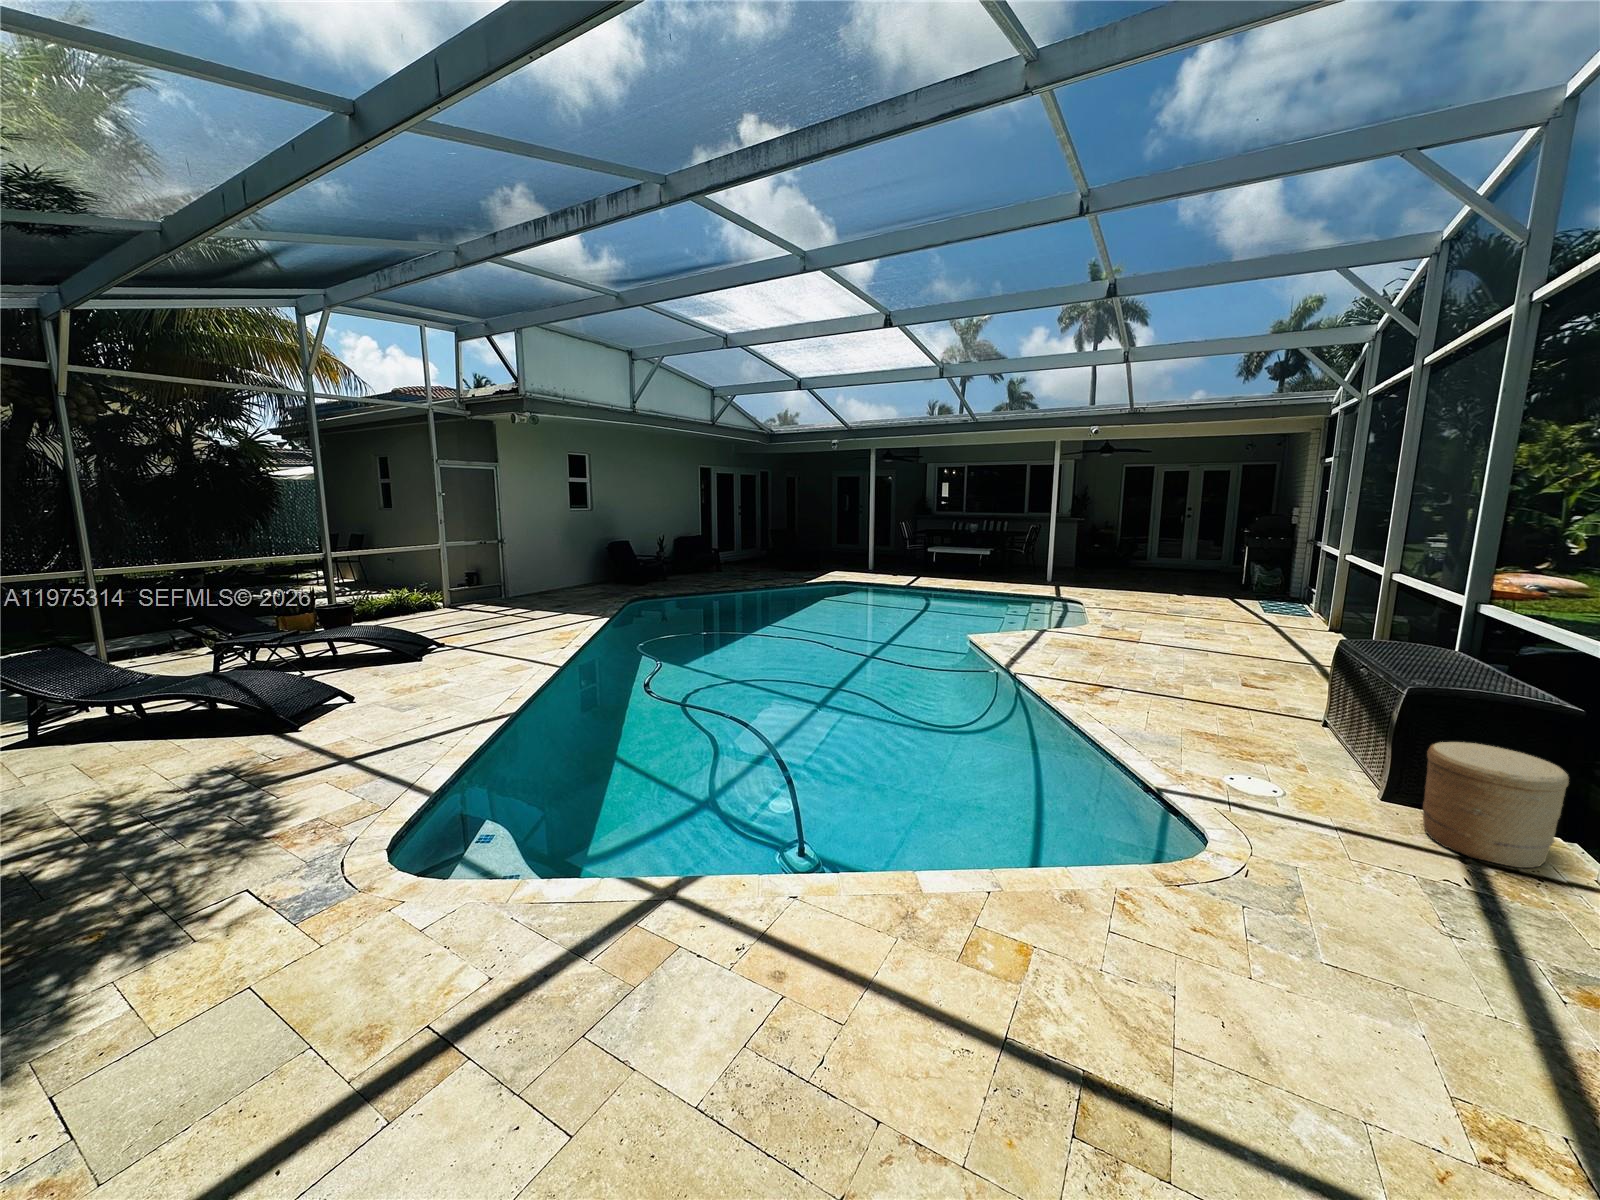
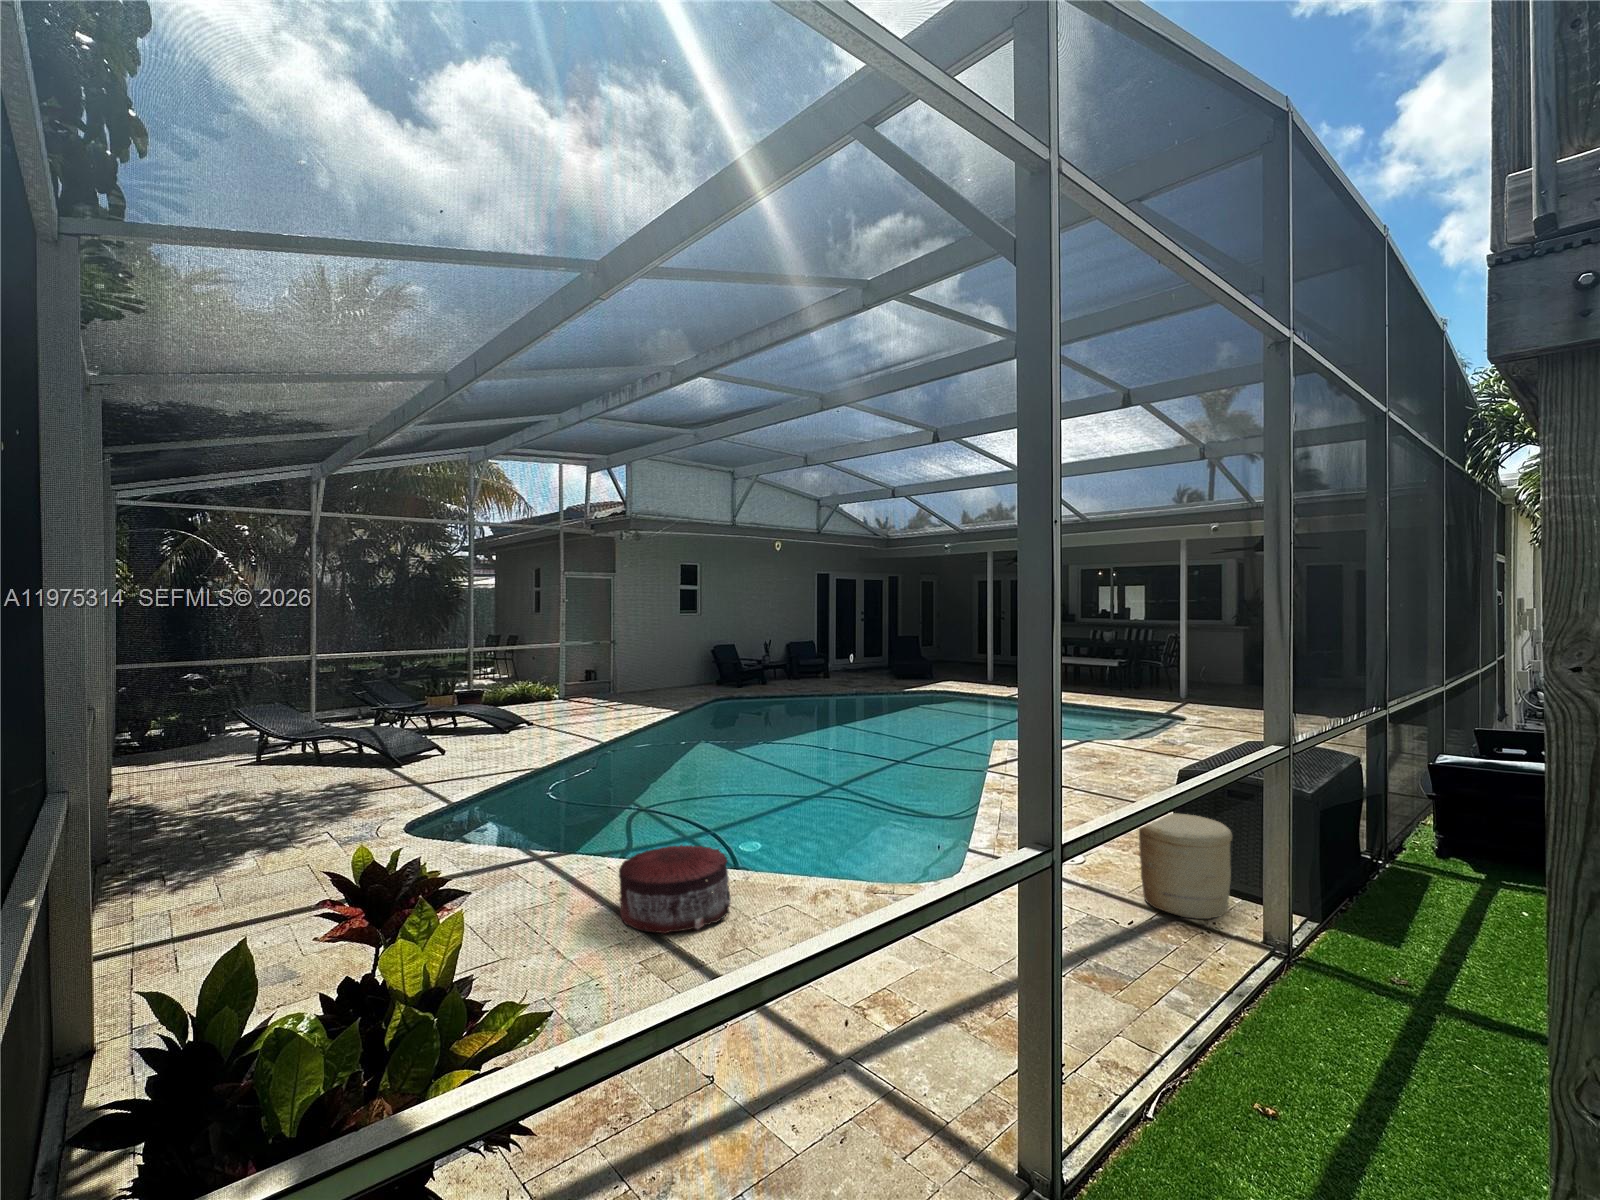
pouf: none [905,866,1086,1050] -> present [619,845,731,934]

